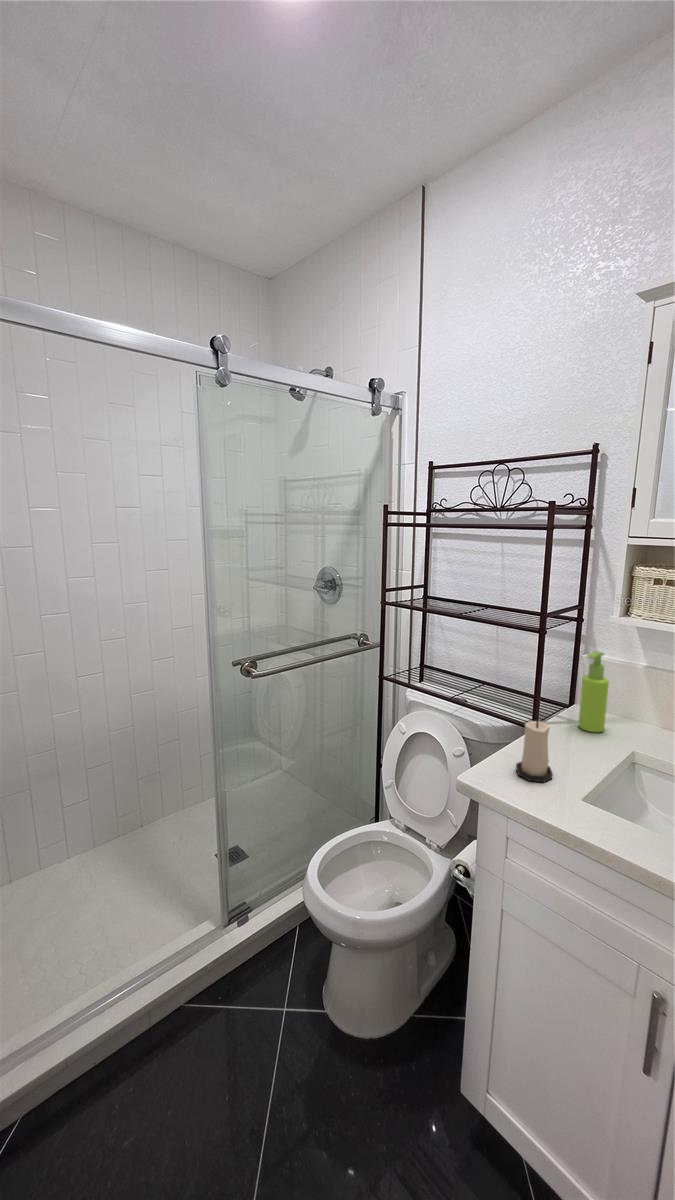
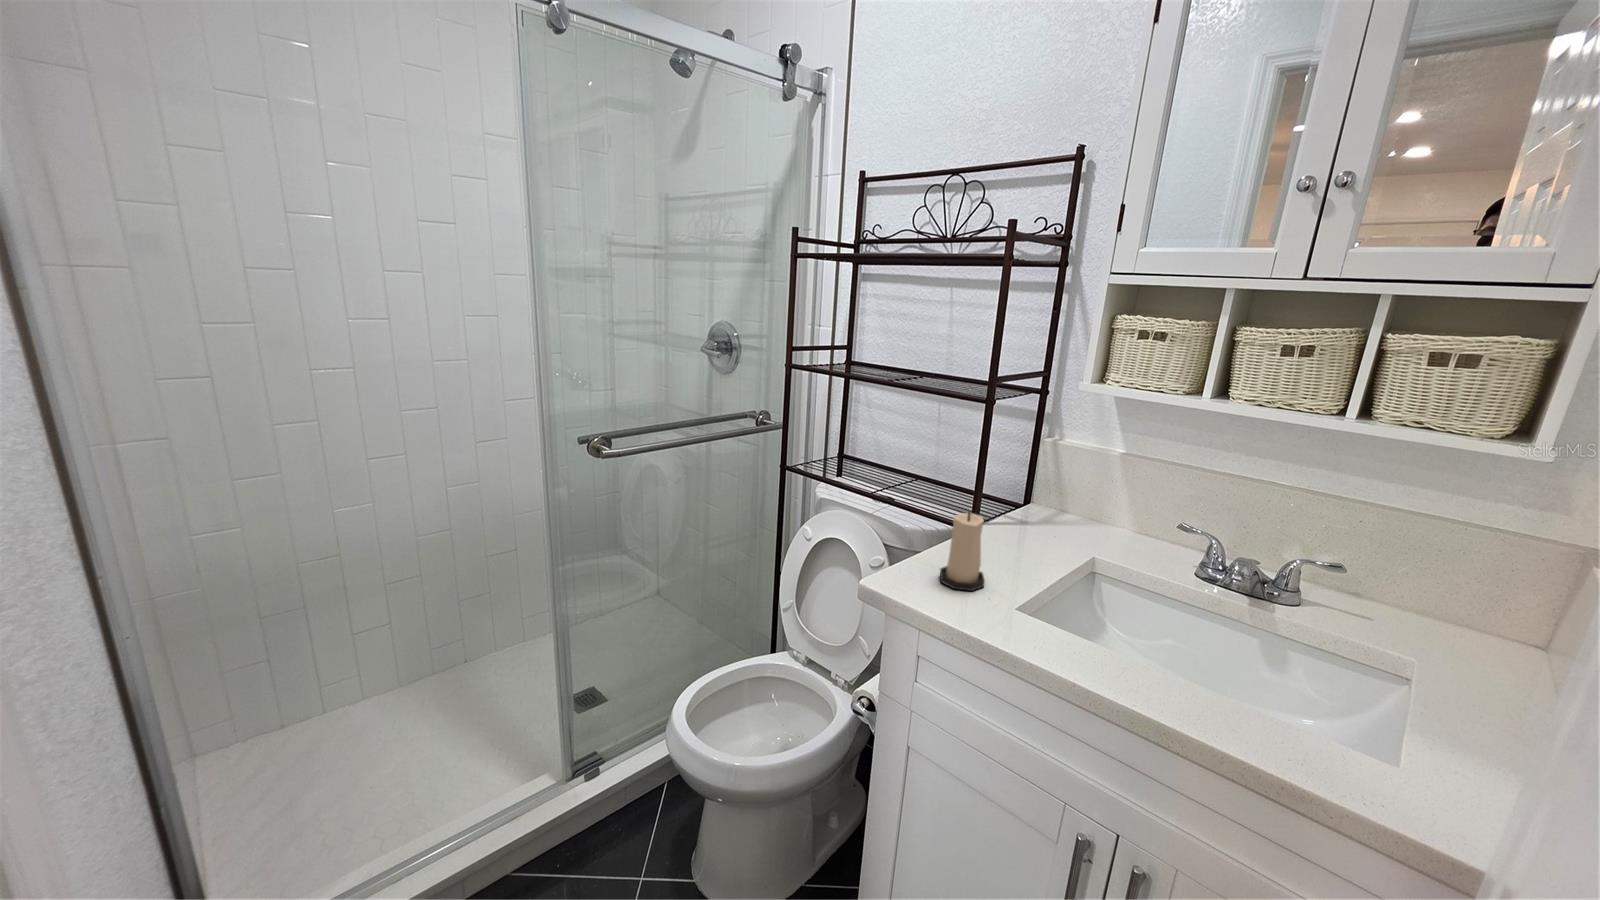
soap dispenser: present [579,651,609,732] -> none [1030,430,1071,535]

